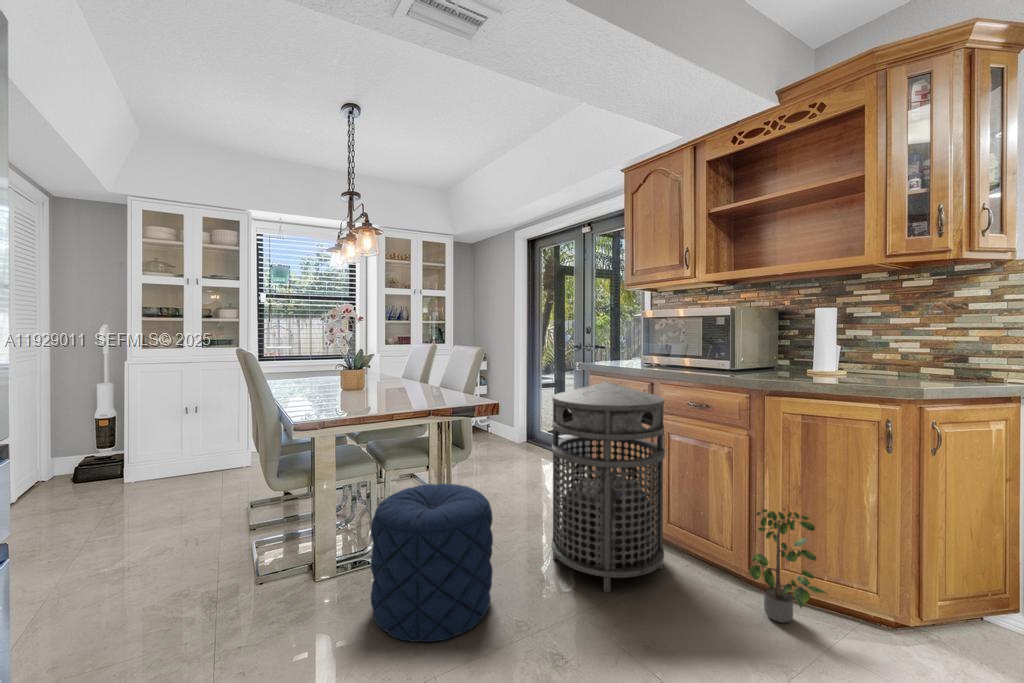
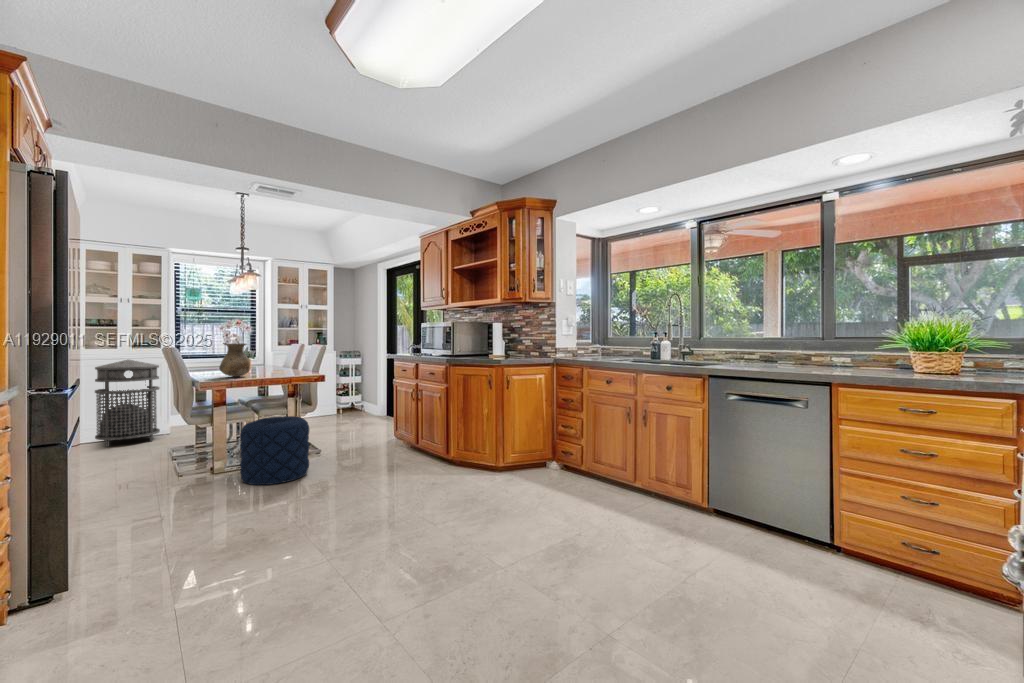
vase: none [326,346,375,404] -> present [219,343,250,377]
trash can: present [552,382,665,593] -> present [95,359,160,447]
potted plant: present [749,509,826,623] -> none [436,419,465,472]

